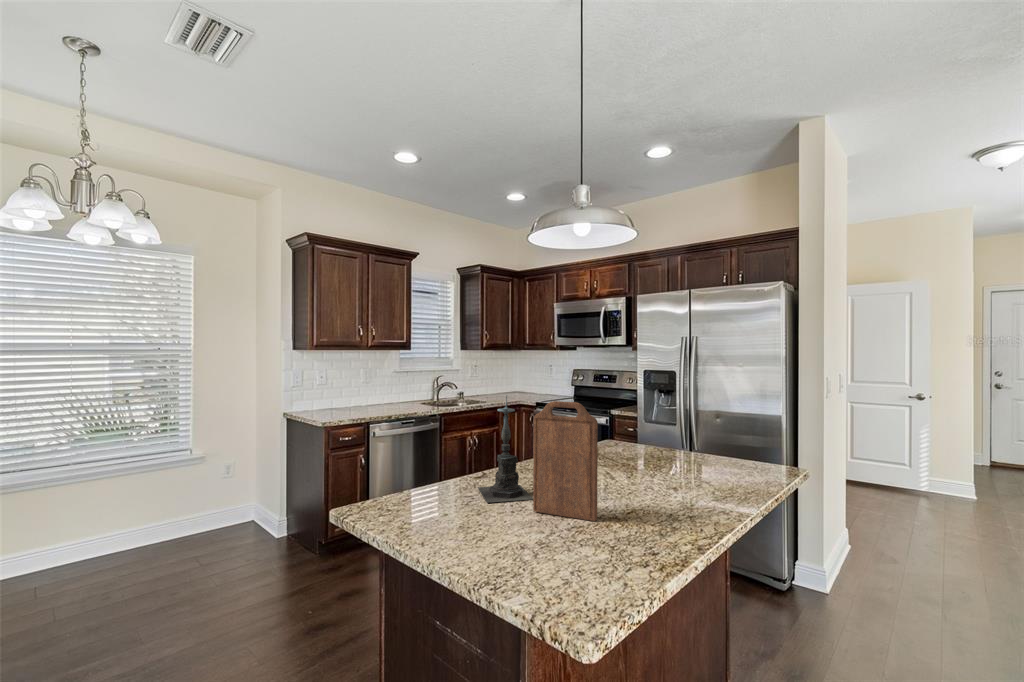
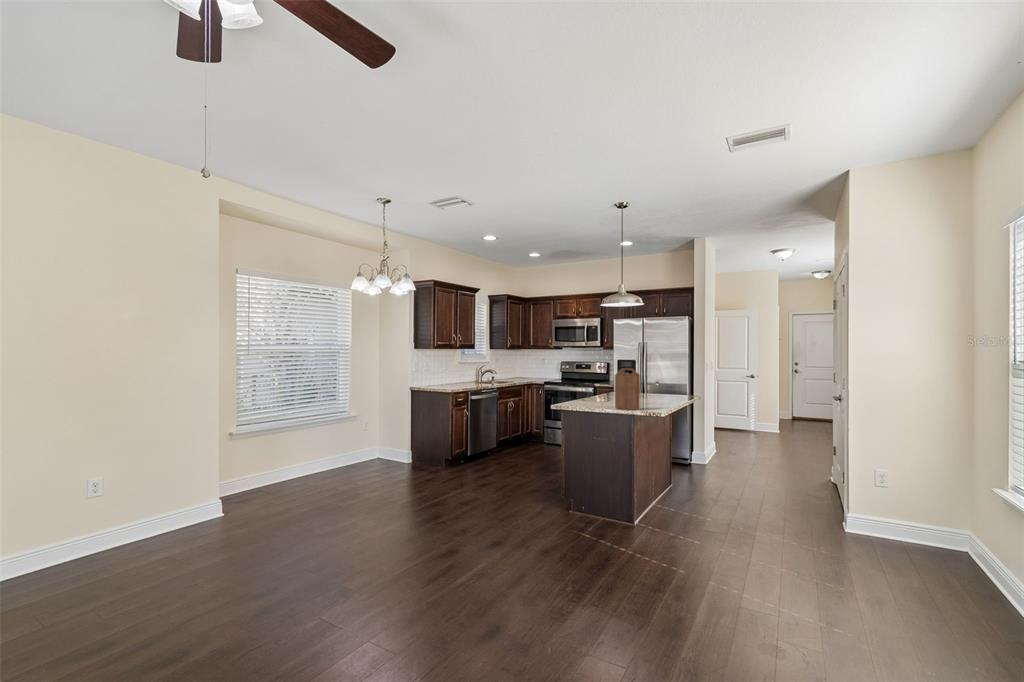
candle holder: present [478,395,533,503] -> none [583,367,610,408]

